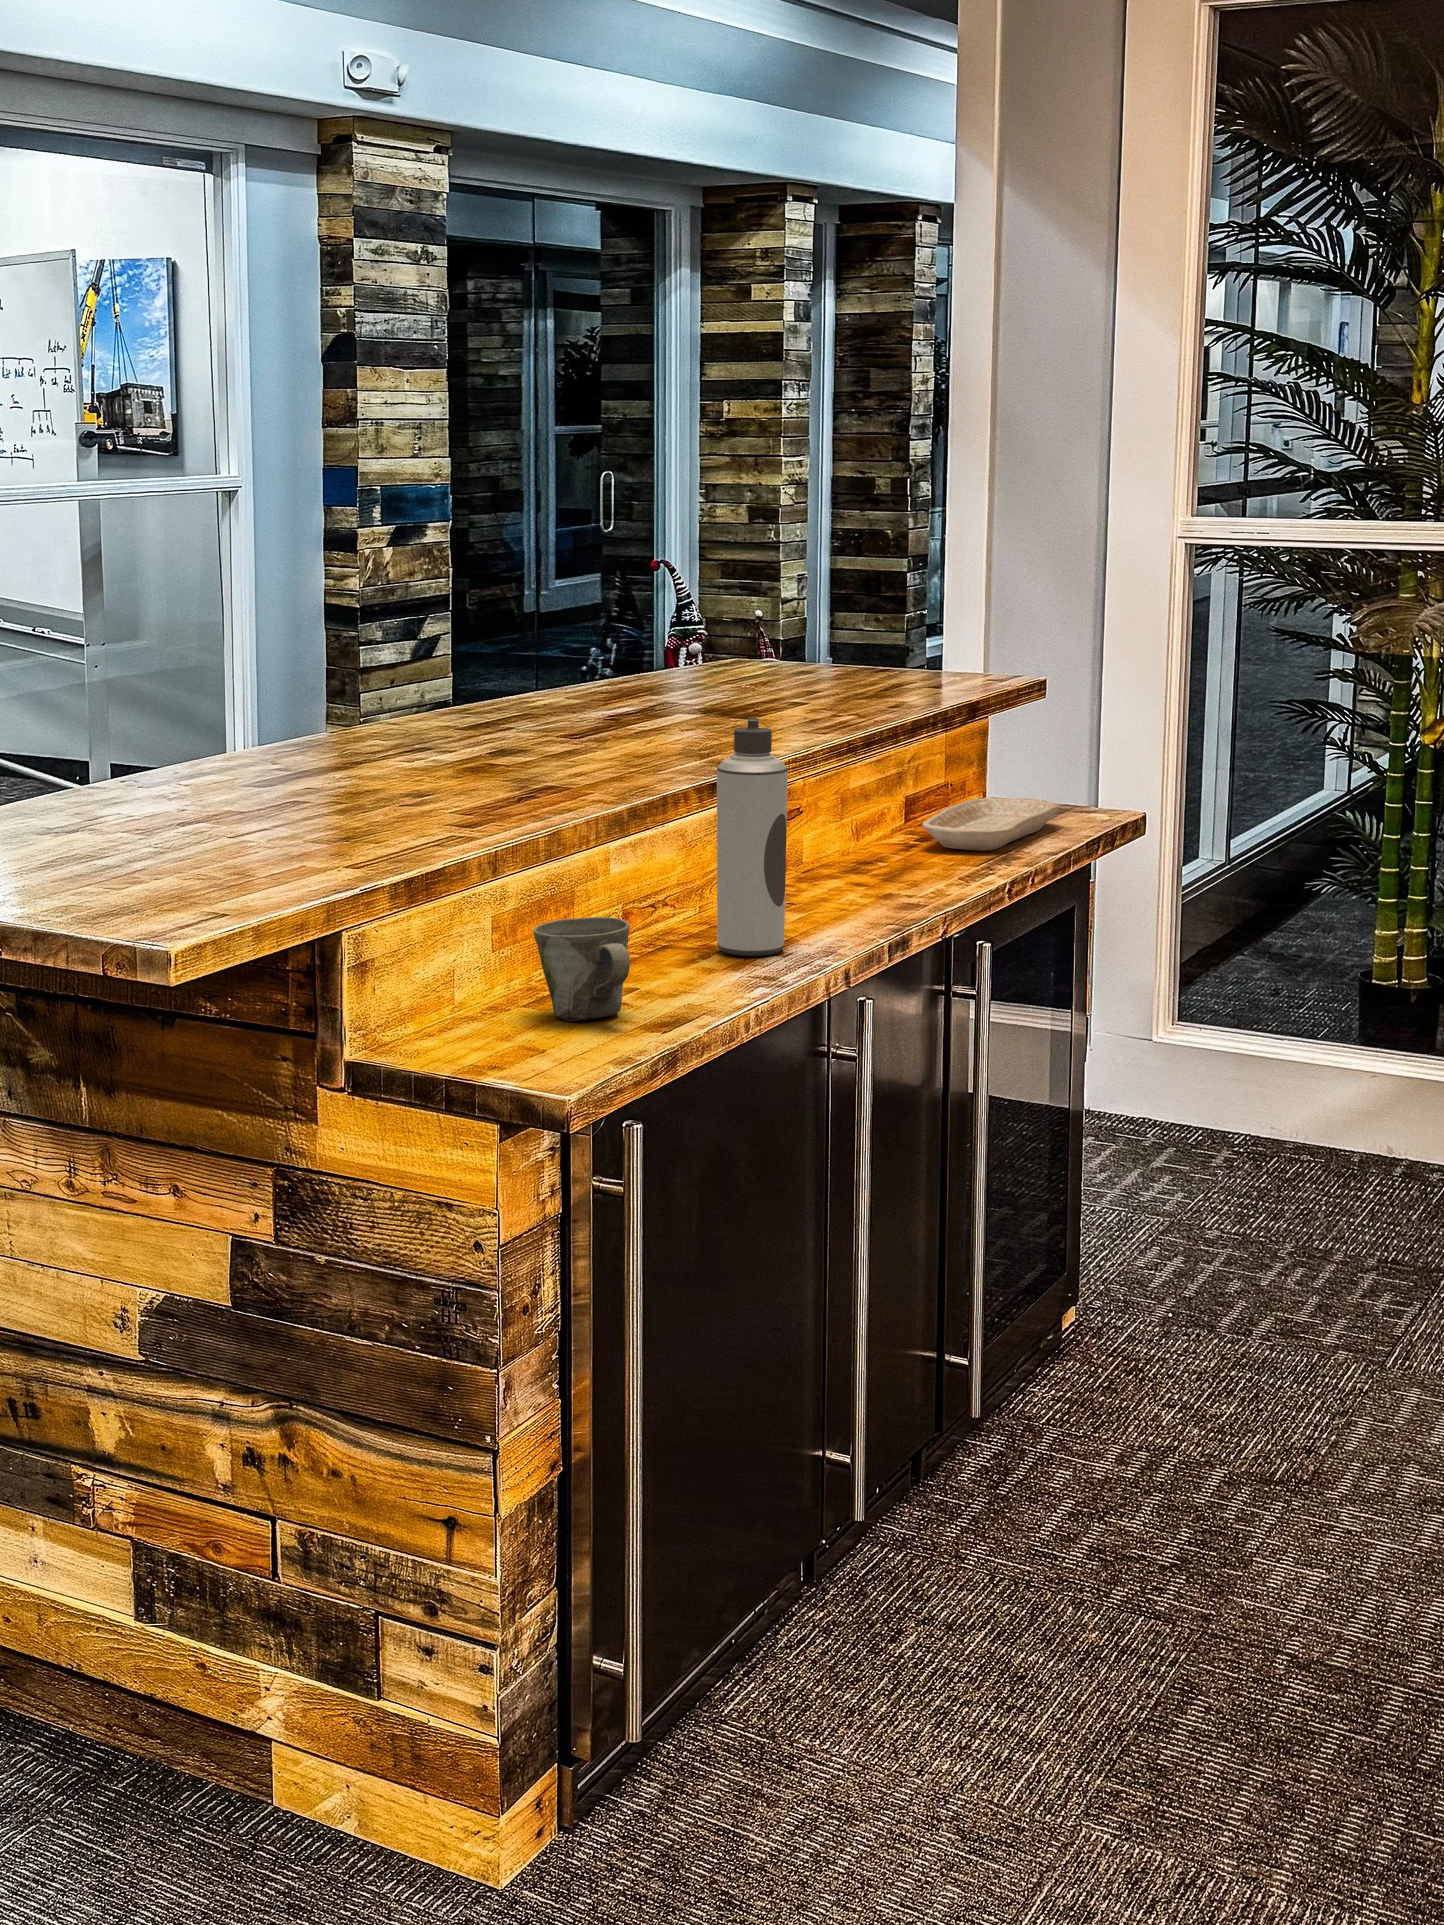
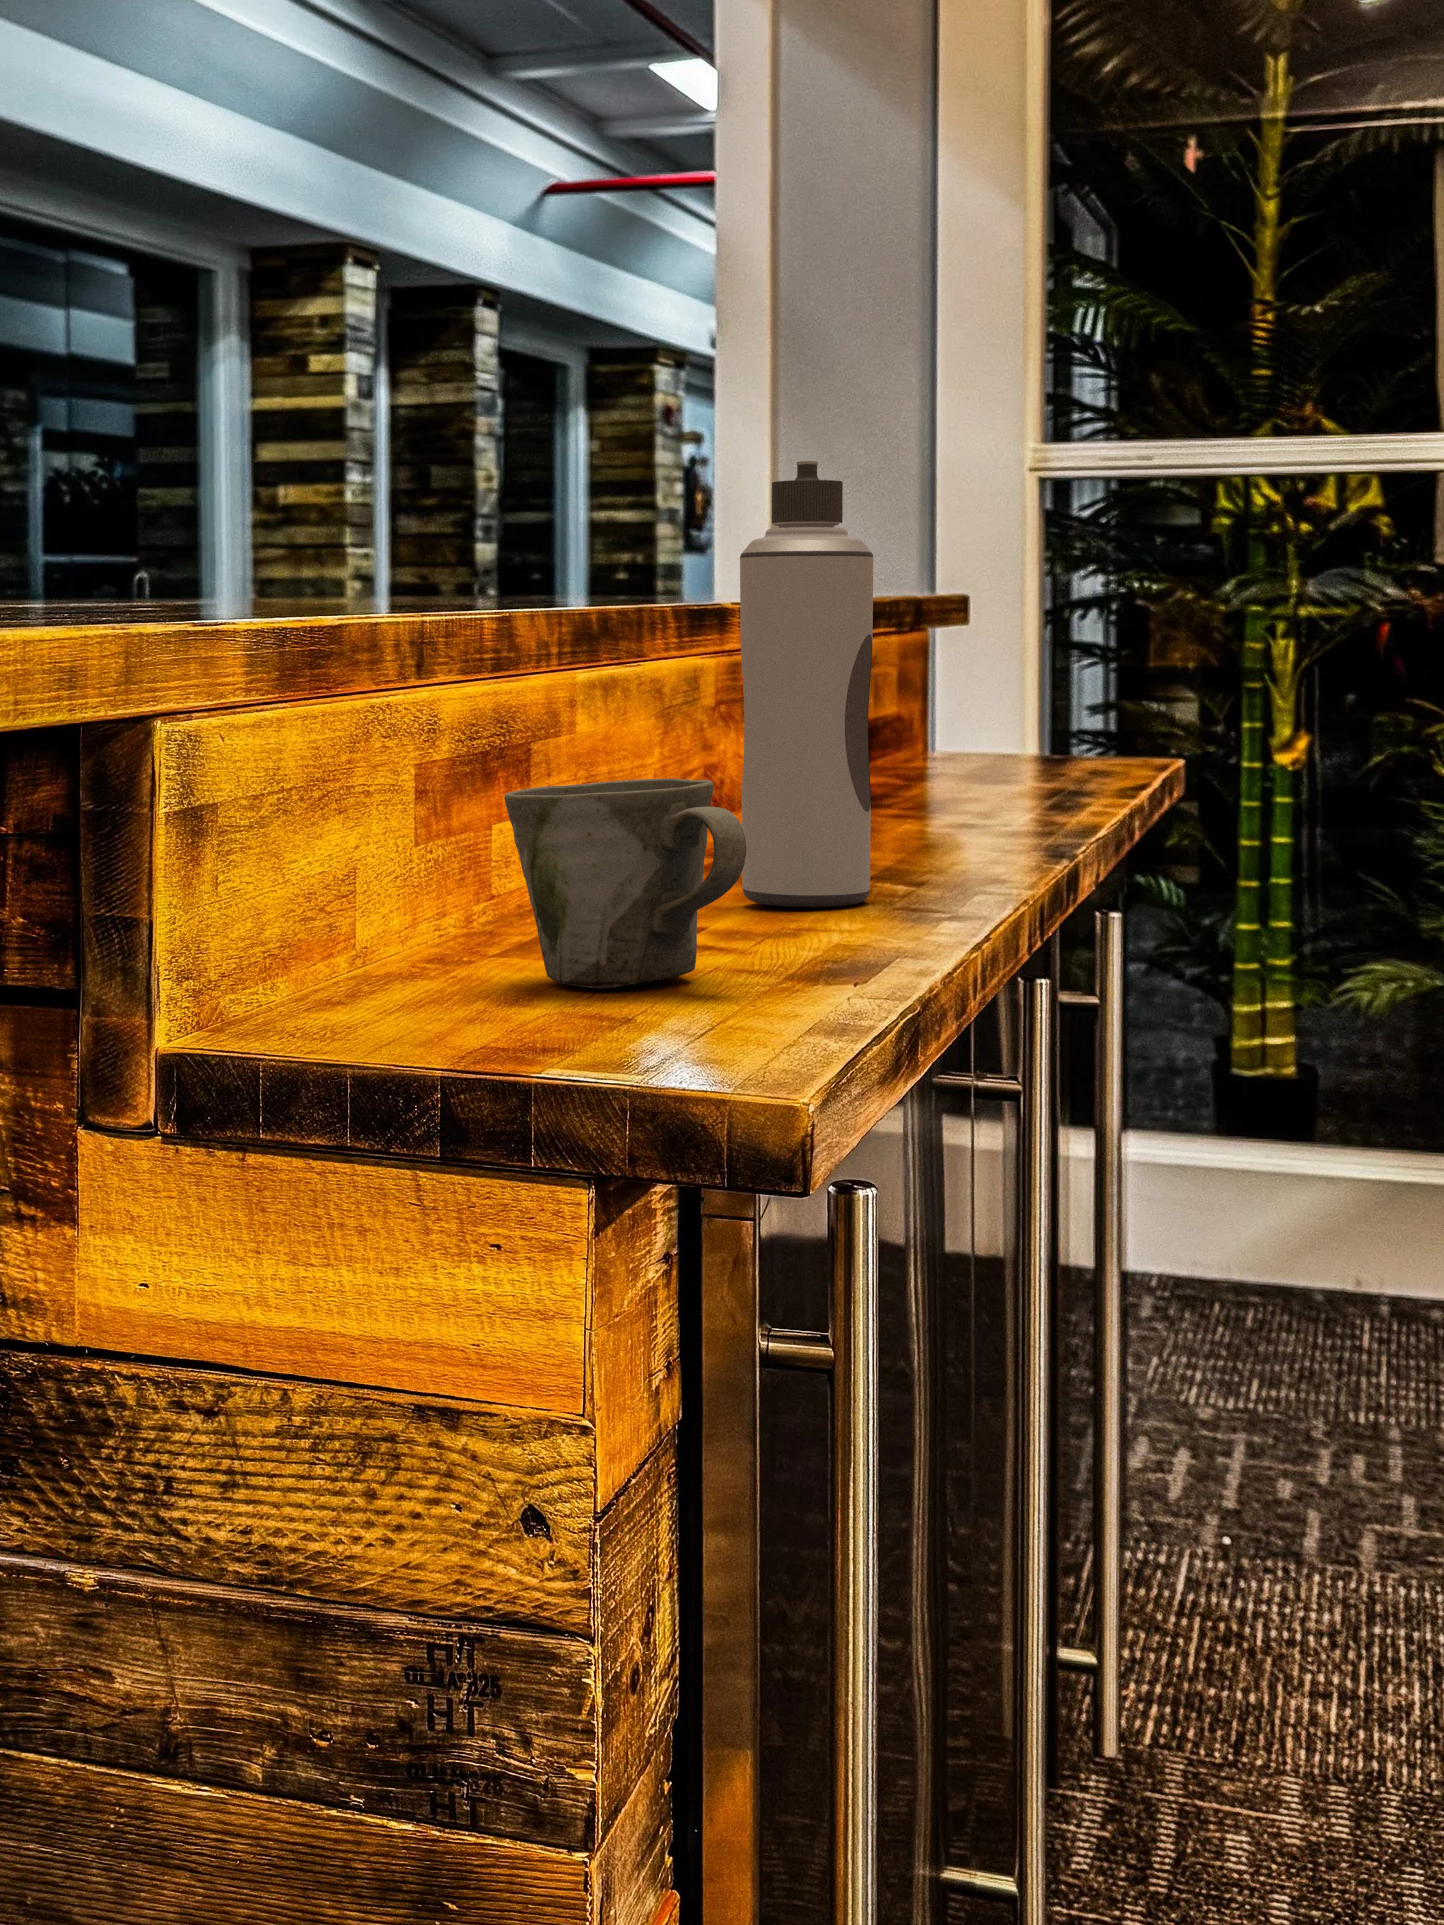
tray: present [923,798,1060,851] -> none [879,761,1046,815]

